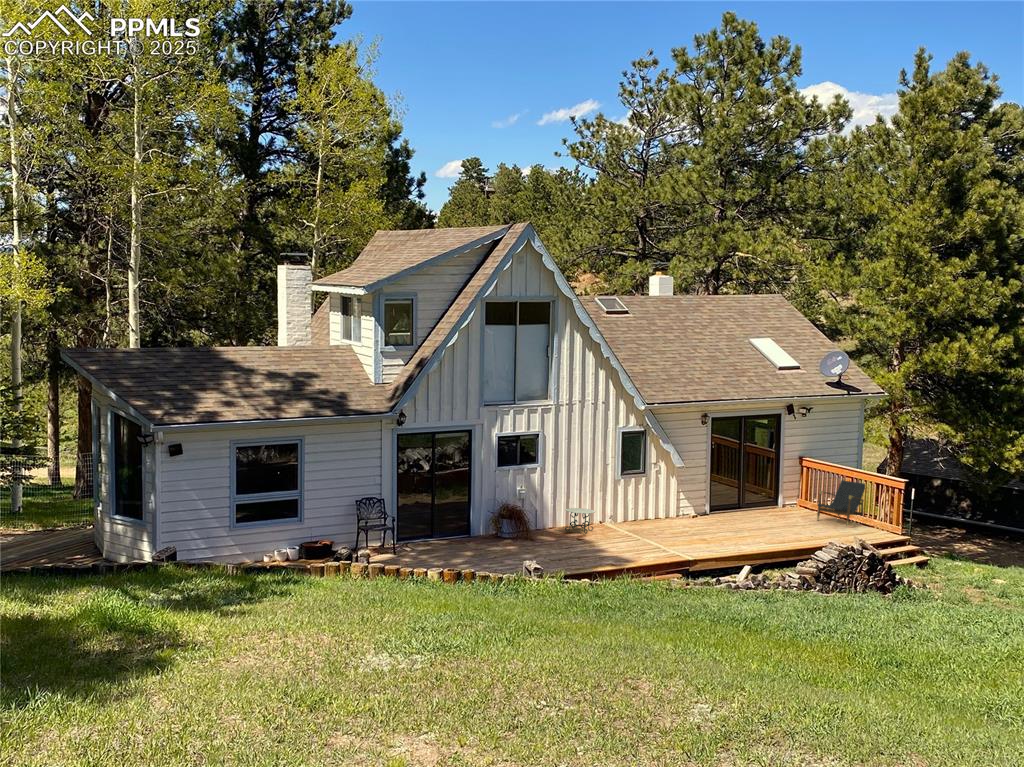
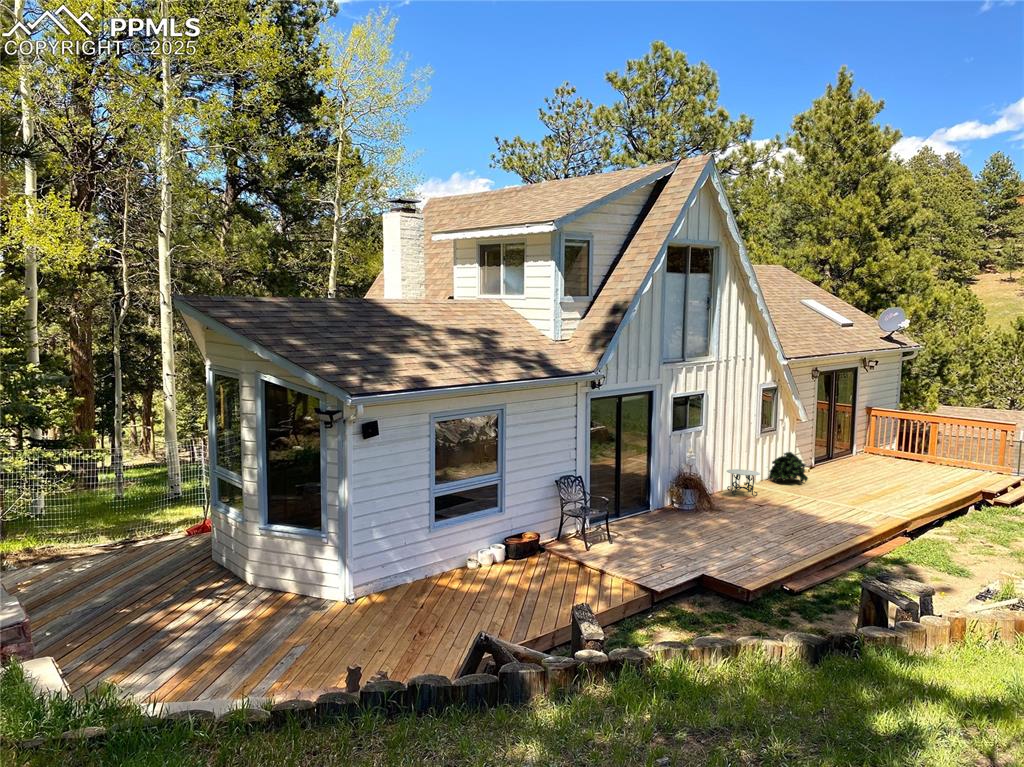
lounge chair: present [817,480,865,526] -> none [907,427,950,470]
potted plant: none [632,496,666,527] -> present [769,452,808,482]

